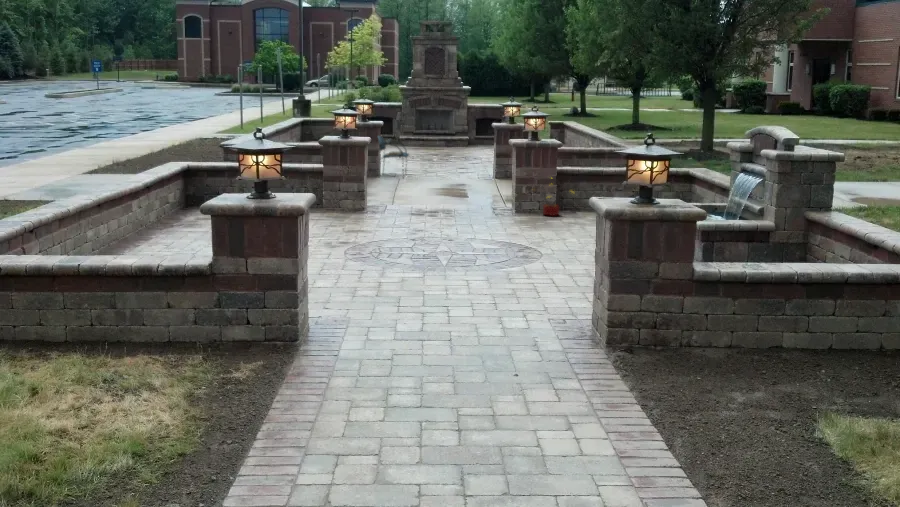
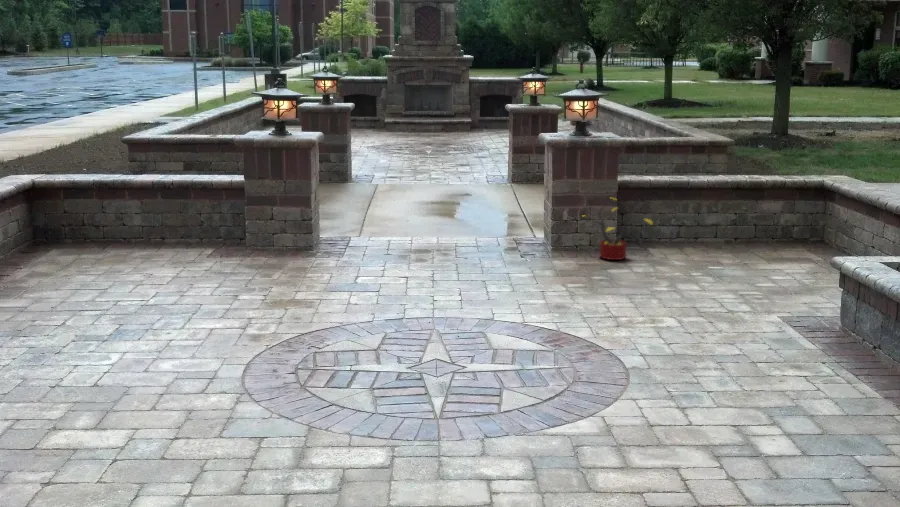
chair: present [378,136,409,172] -> none [346,124,392,184]

